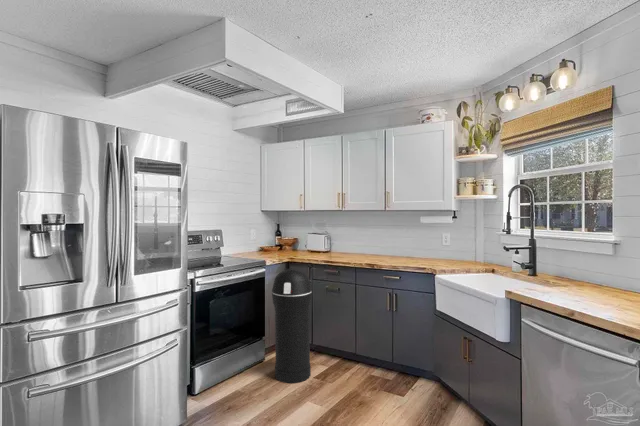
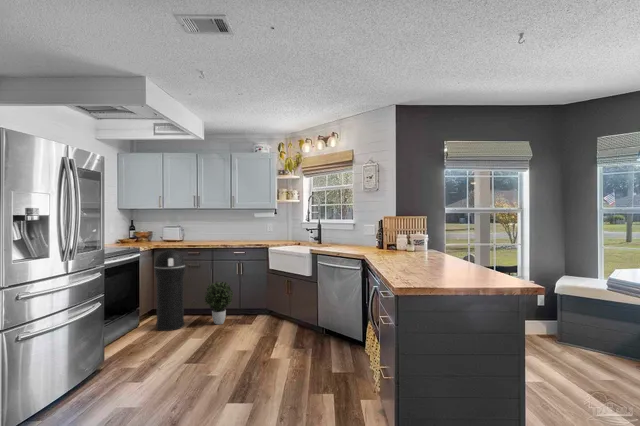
potted plant: none [334,320,379,386] -> present [205,282,234,325]

